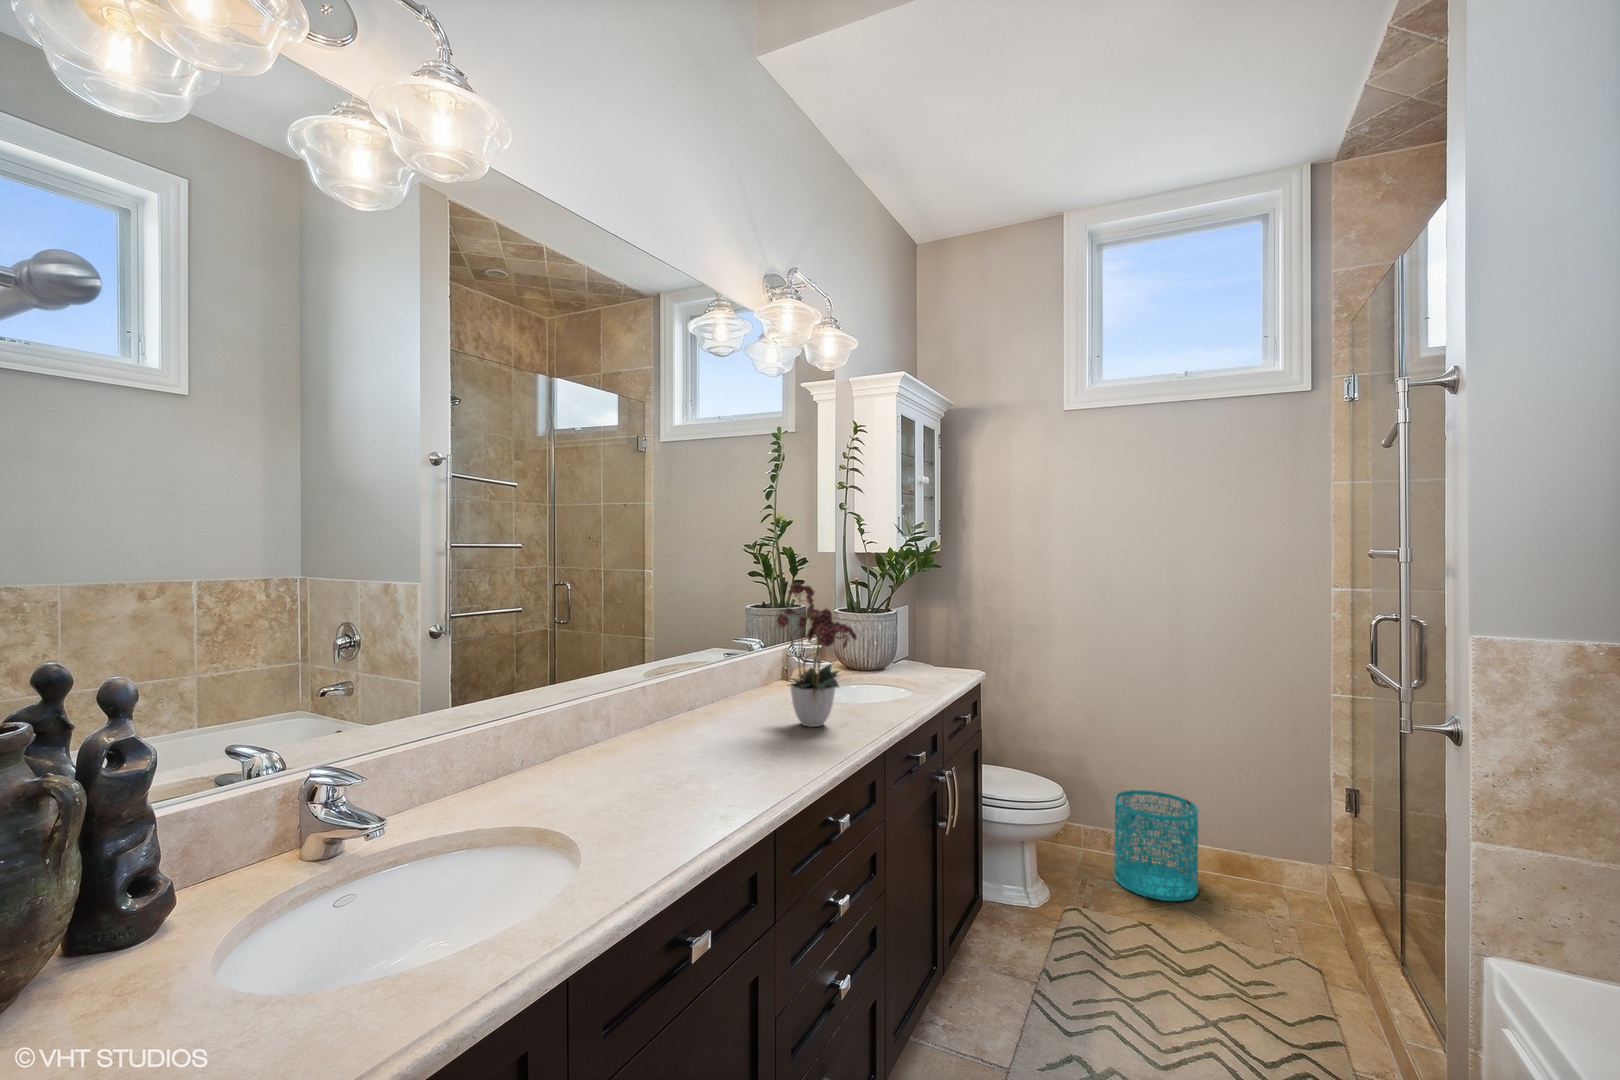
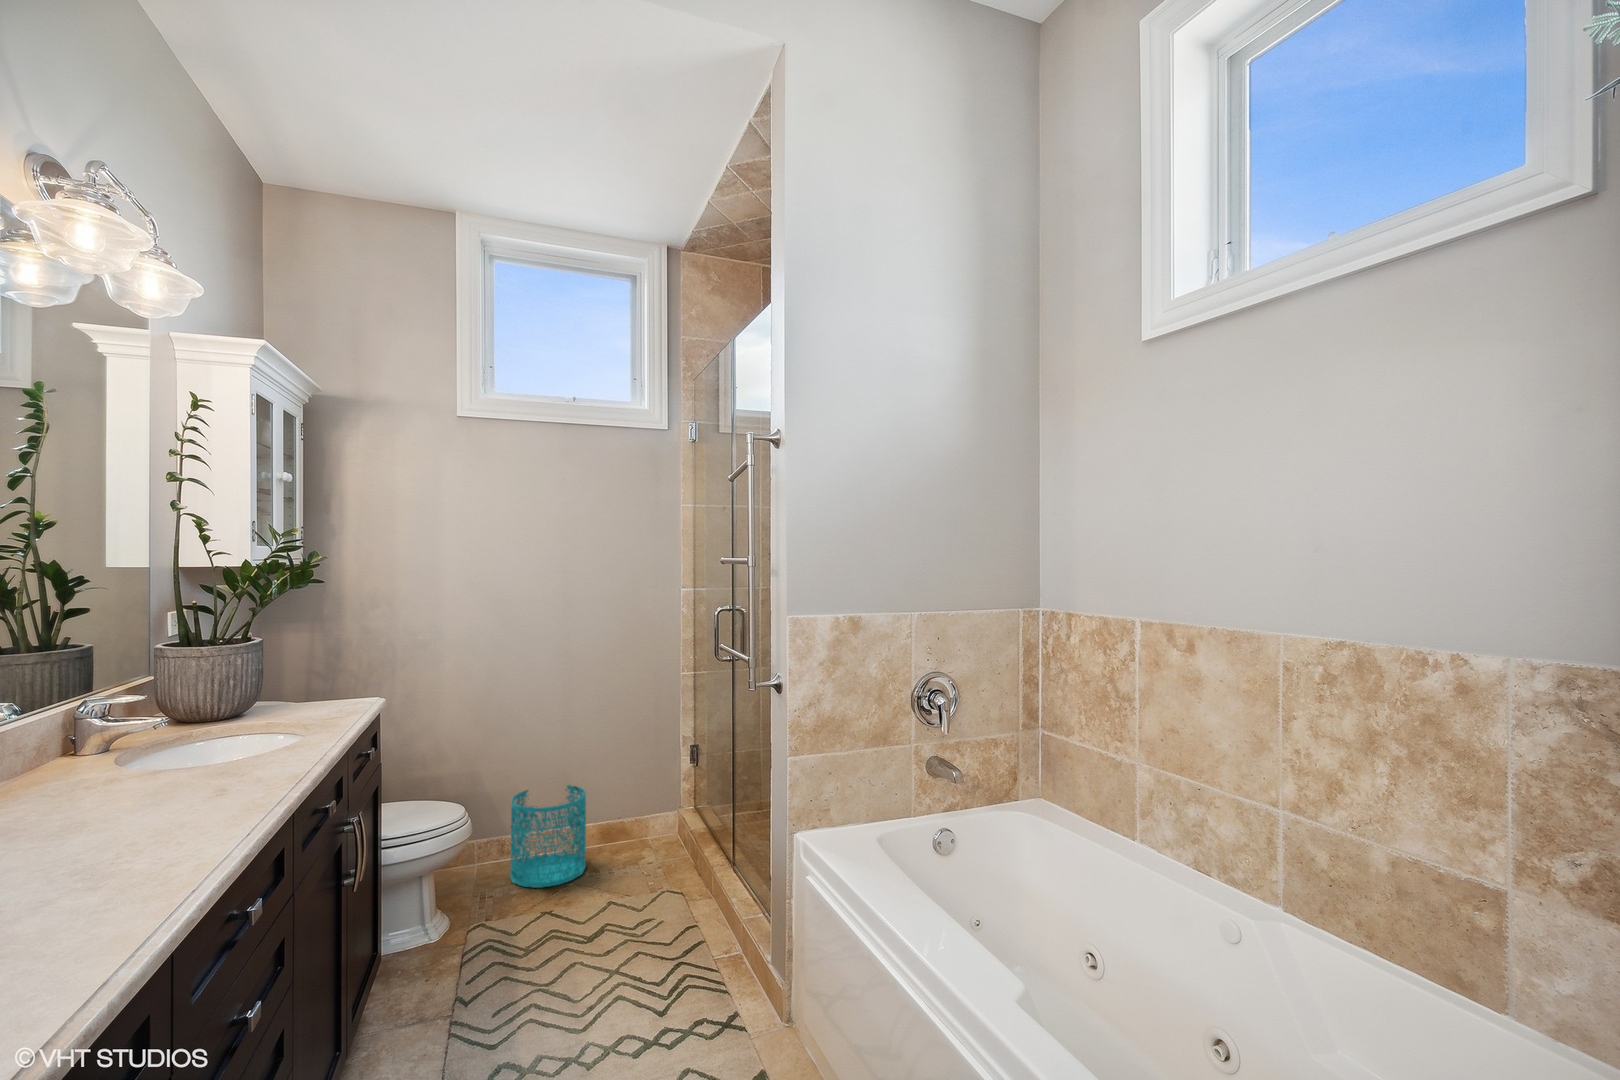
flower arrangement: present [776,583,857,727] -> none [85,604,259,808]

